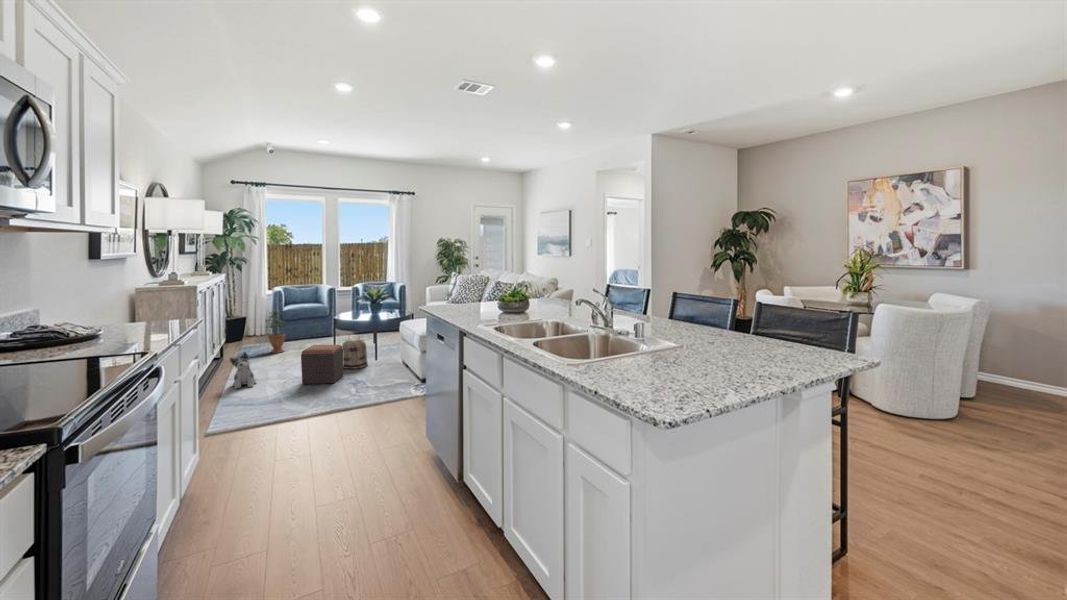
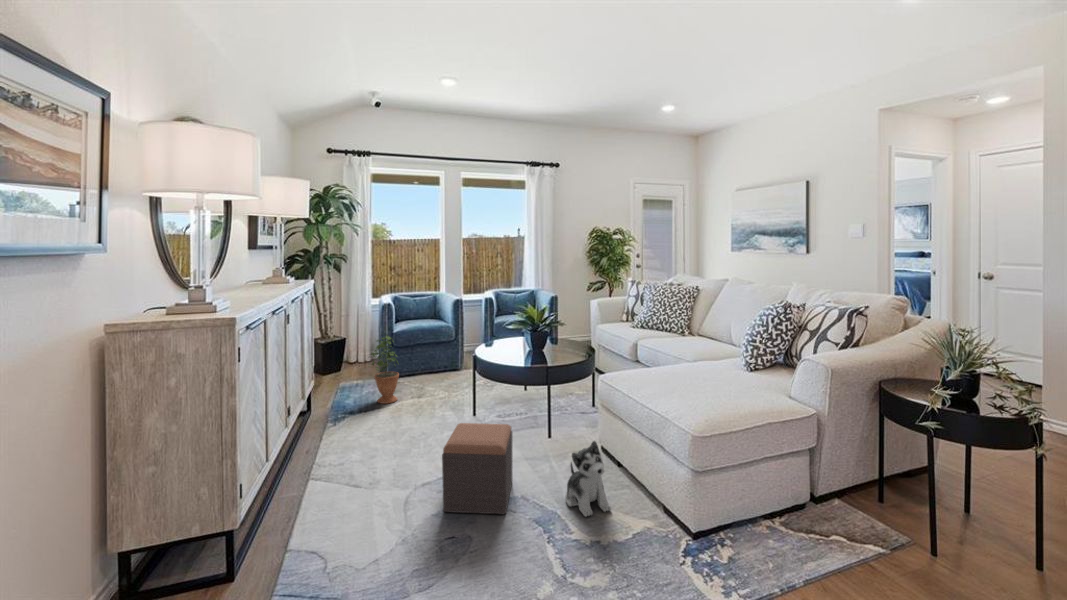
basket: present [342,339,368,369] -> none [498,390,543,459]
plush toy: present [230,352,256,388] -> present [565,441,611,517]

